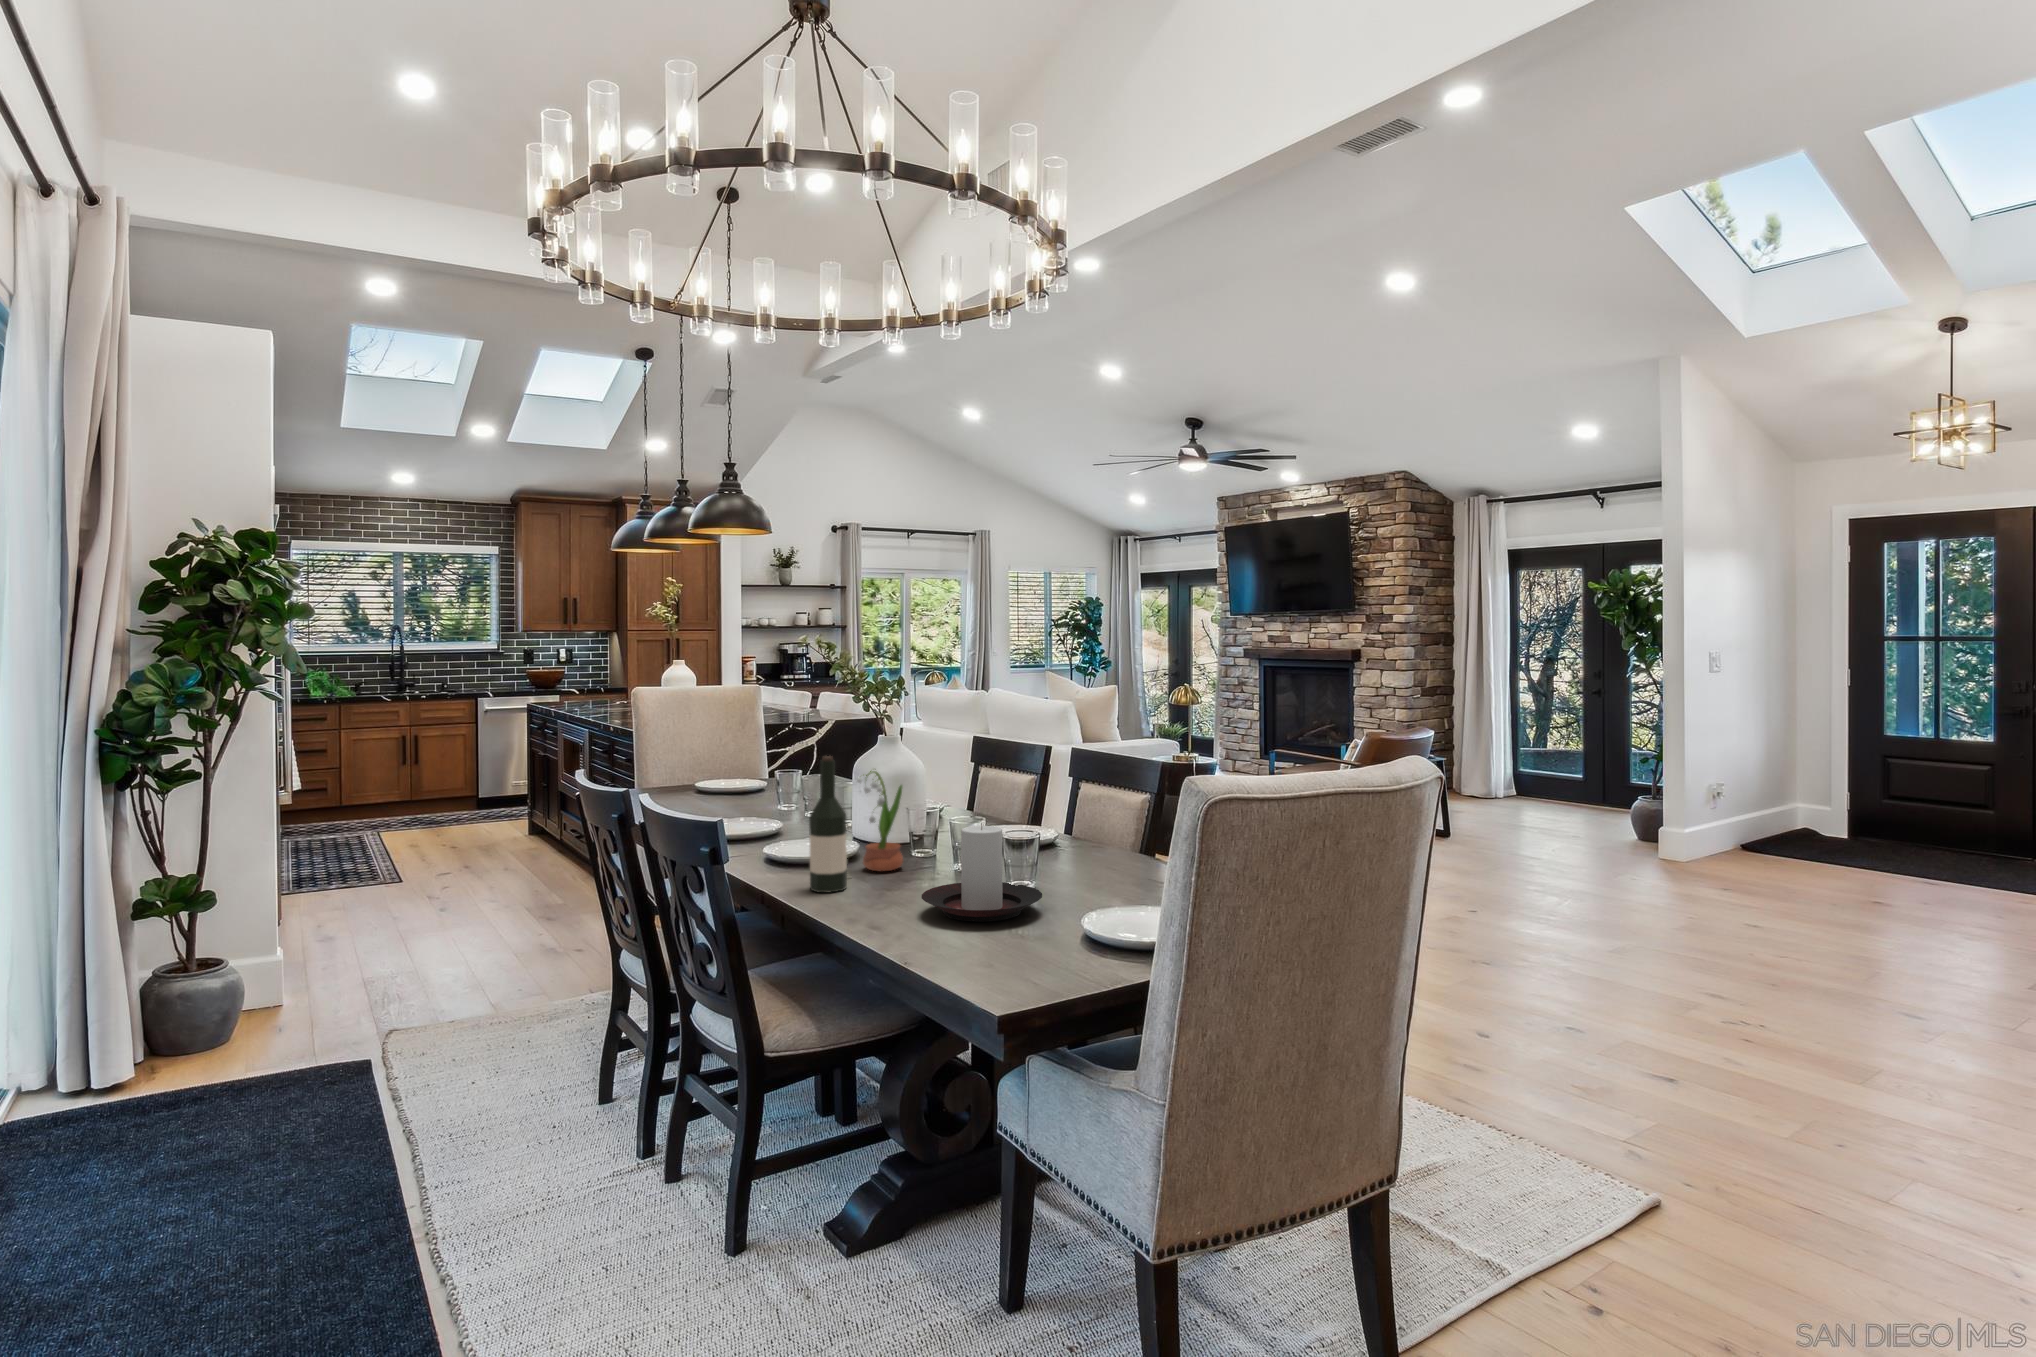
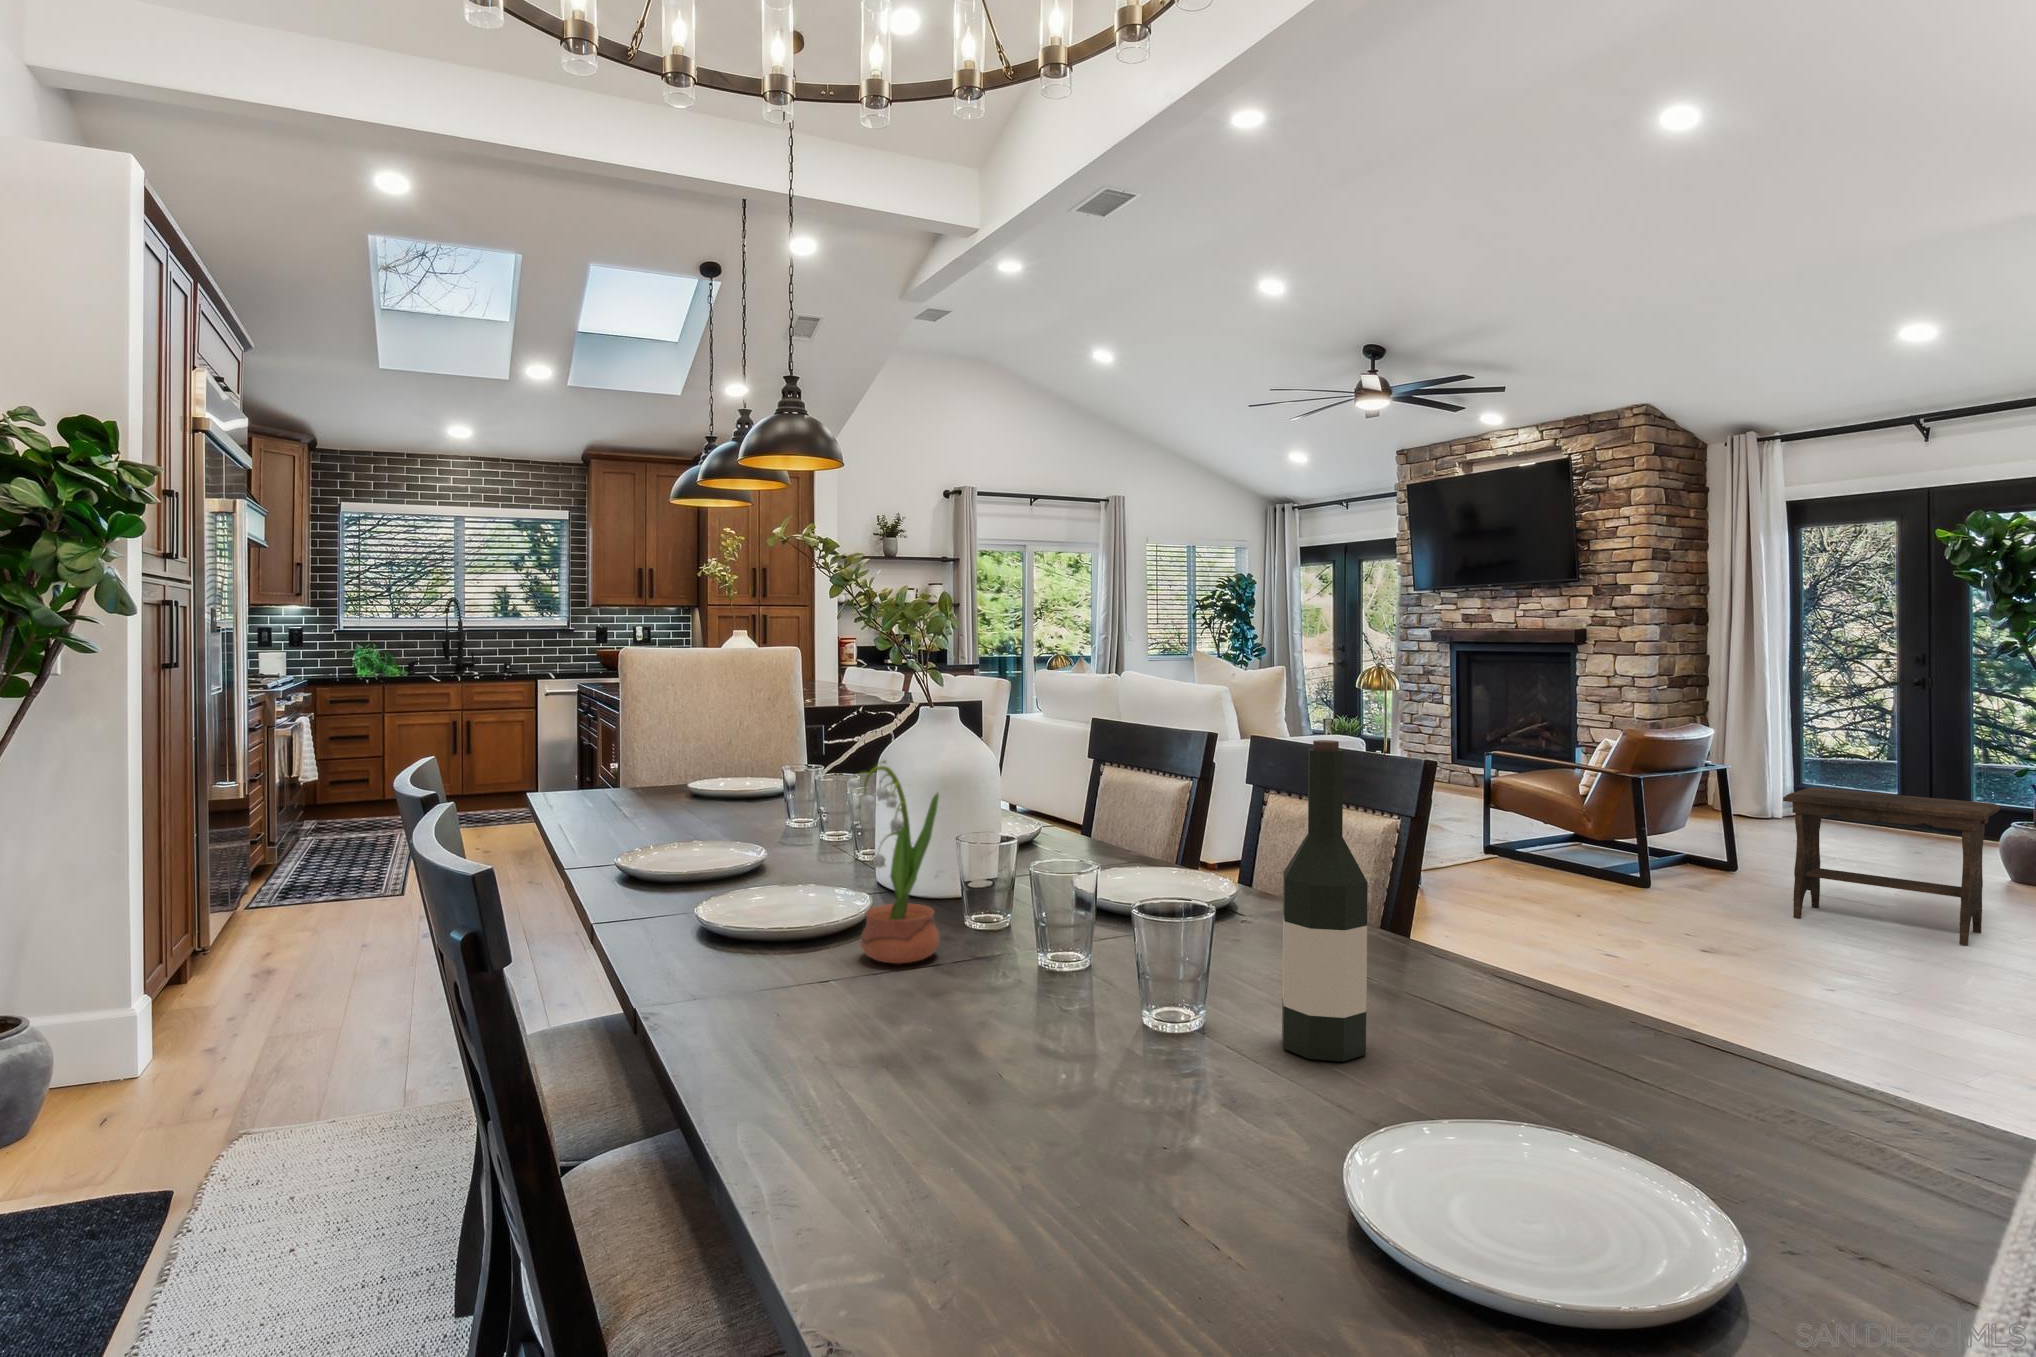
wine bottle: present [809,756,847,893] -> present [1282,740,1368,1061]
footstool: none [1466,773,1602,881] -> present [1783,788,2000,945]
candle holder: present [922,823,1042,922] -> none [934,895,1233,1155]

